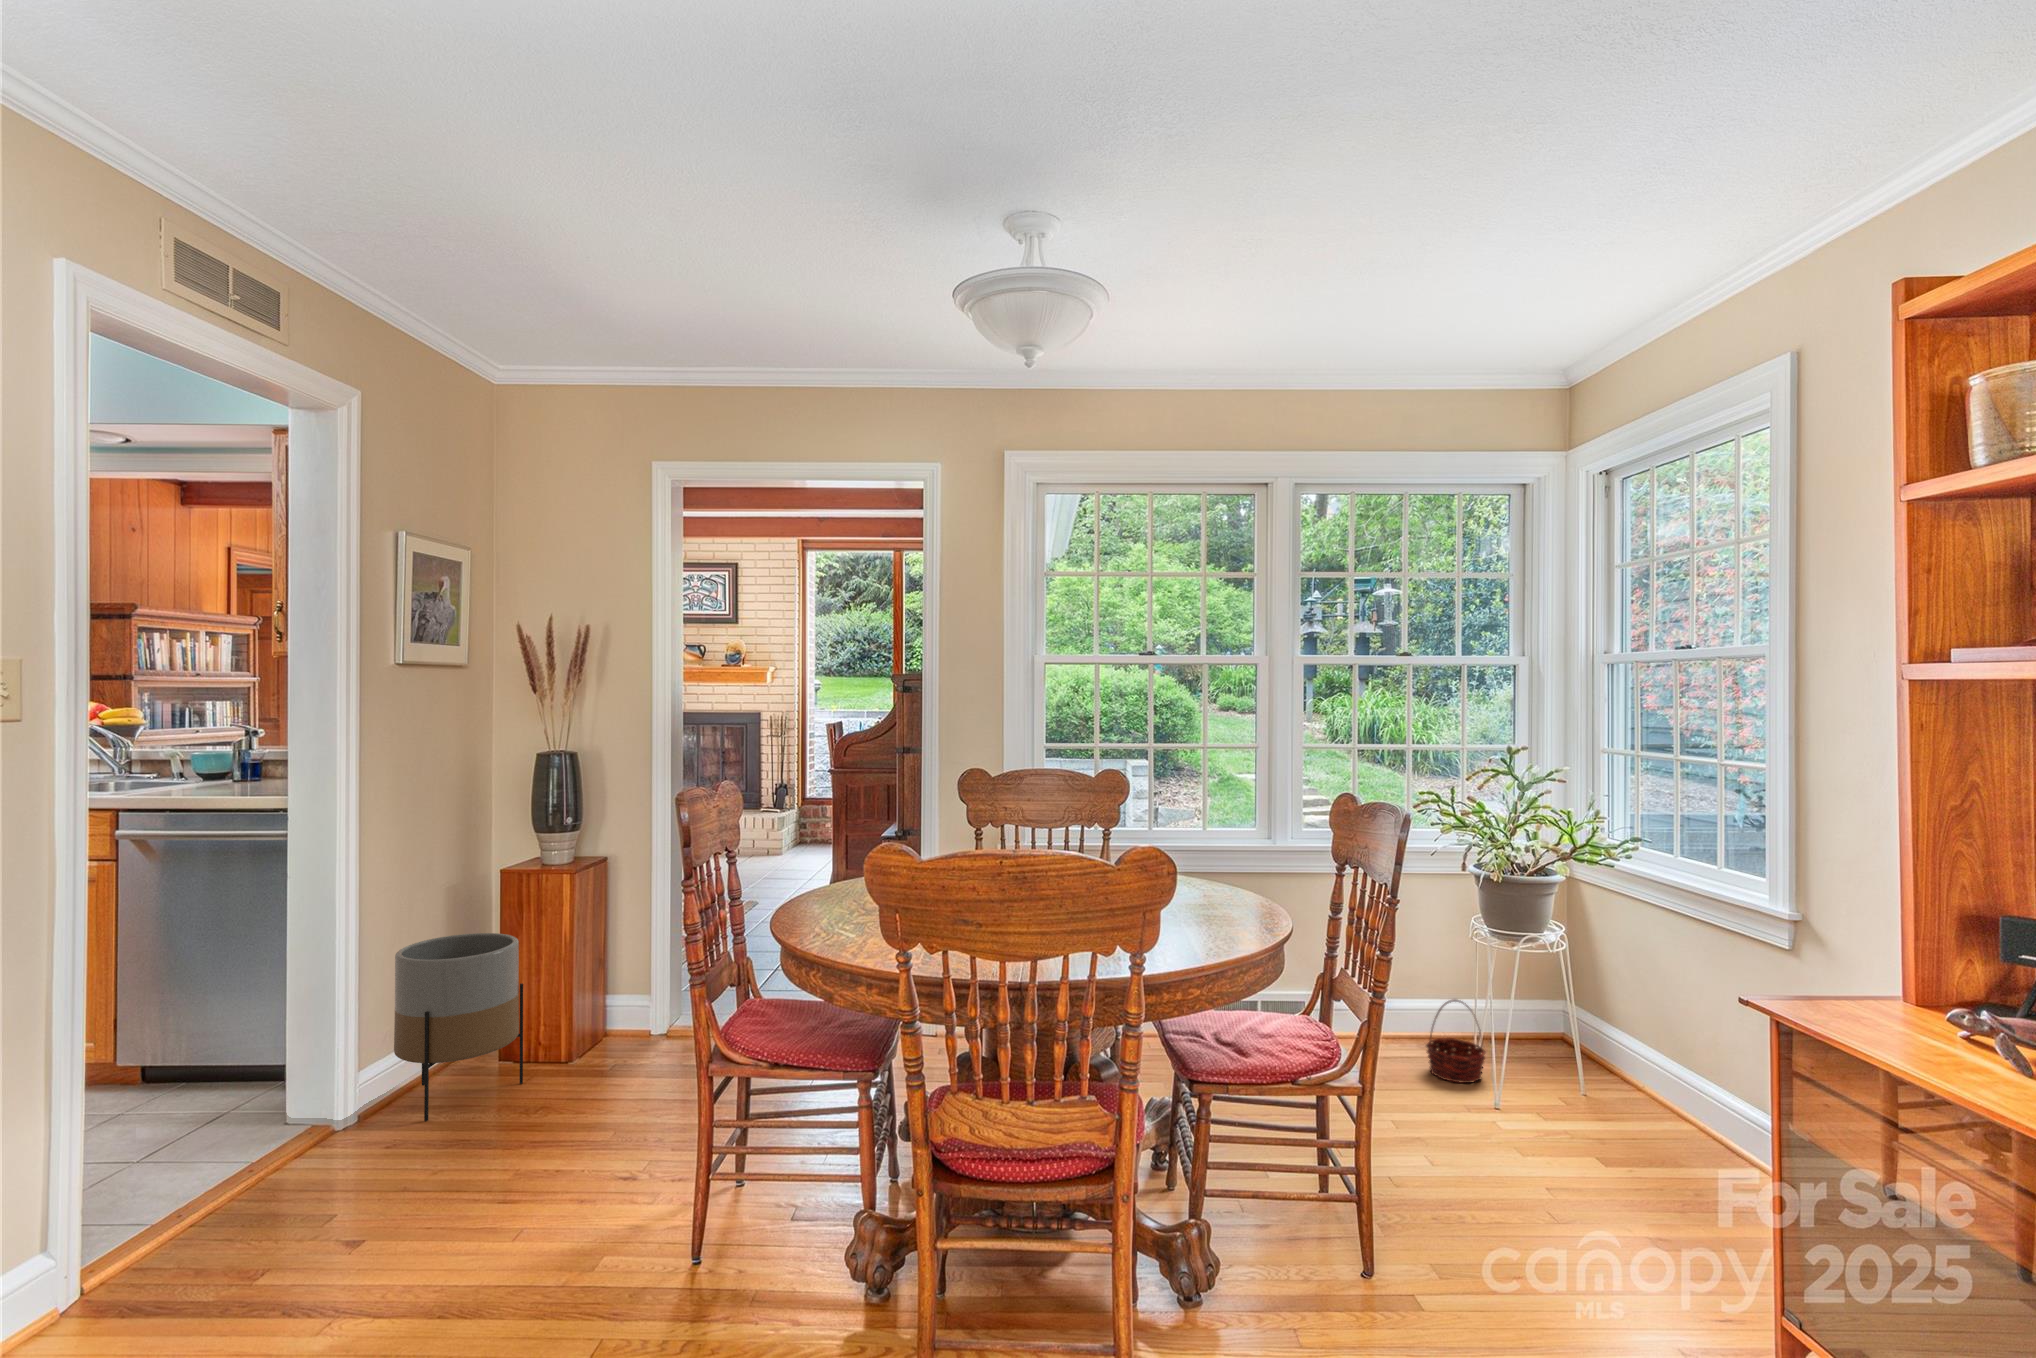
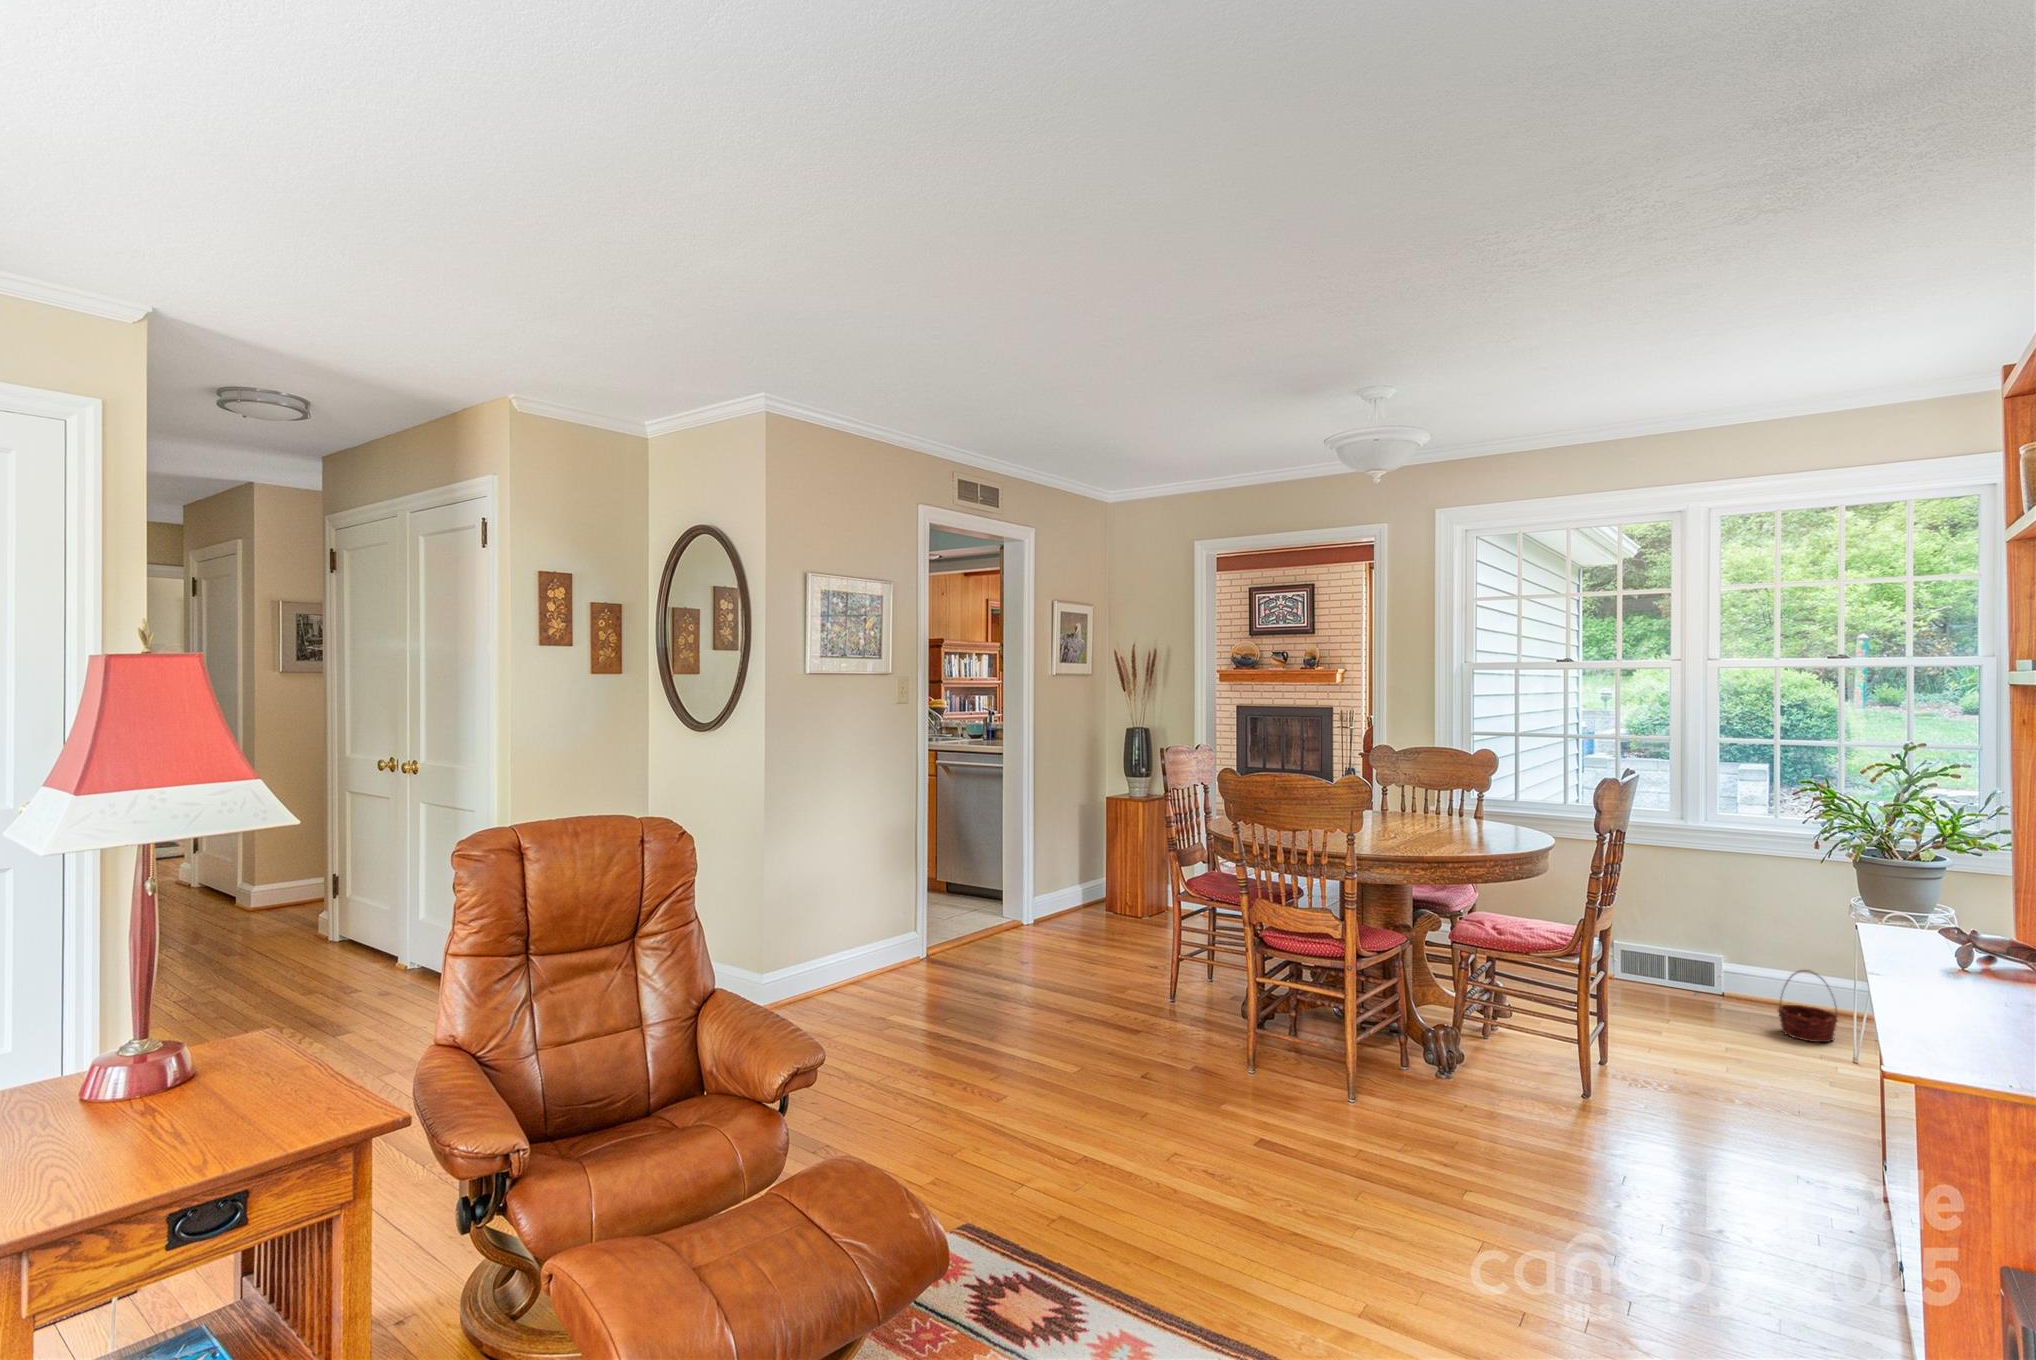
planter: present [394,933,523,1121] -> none [1050,832,1114,927]

